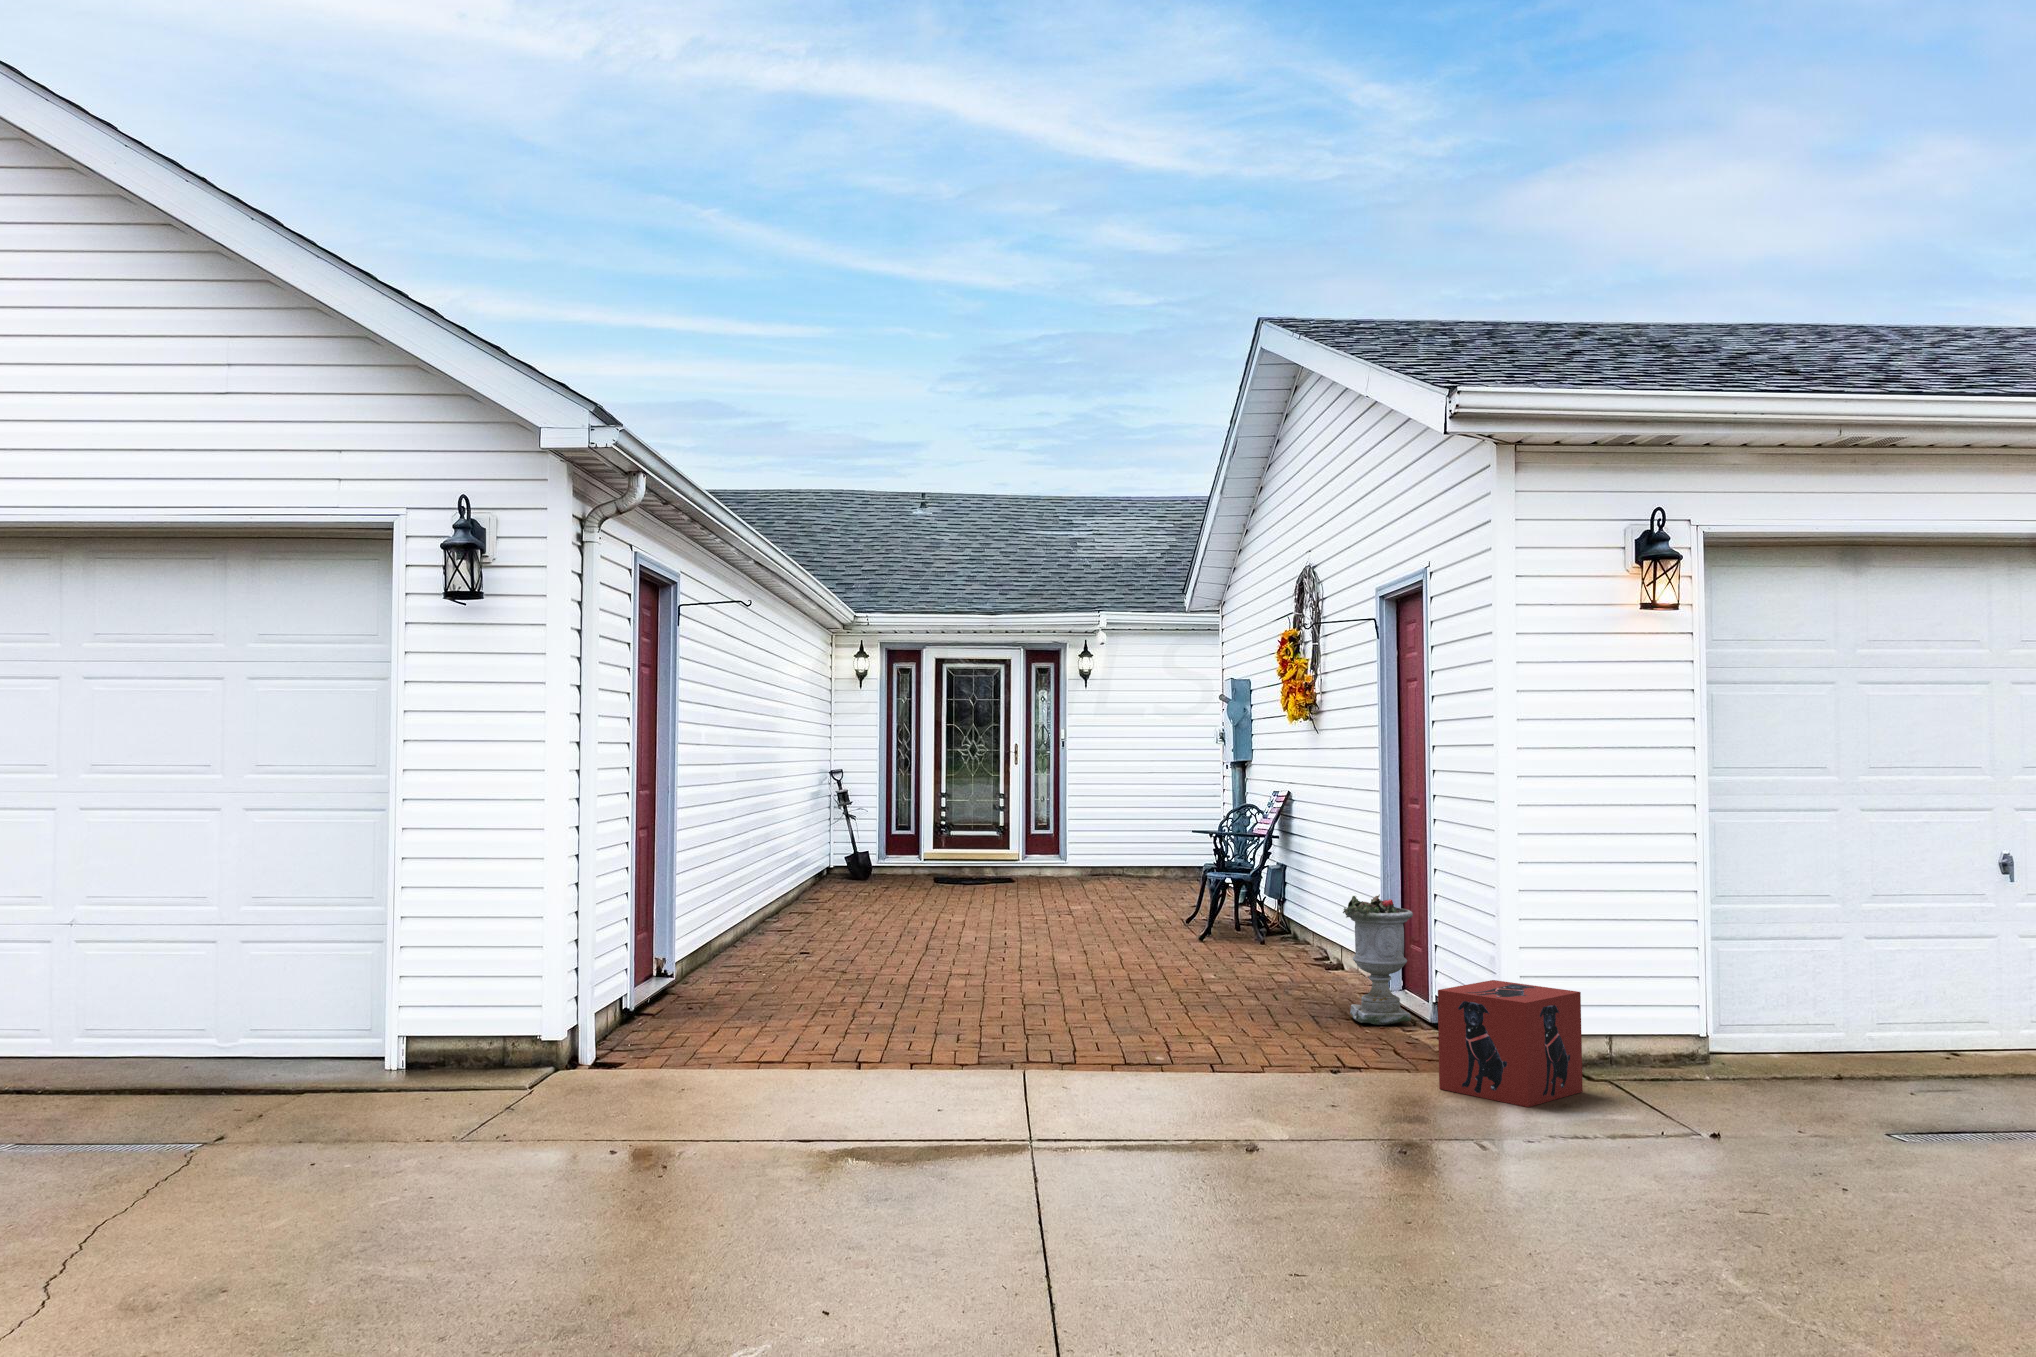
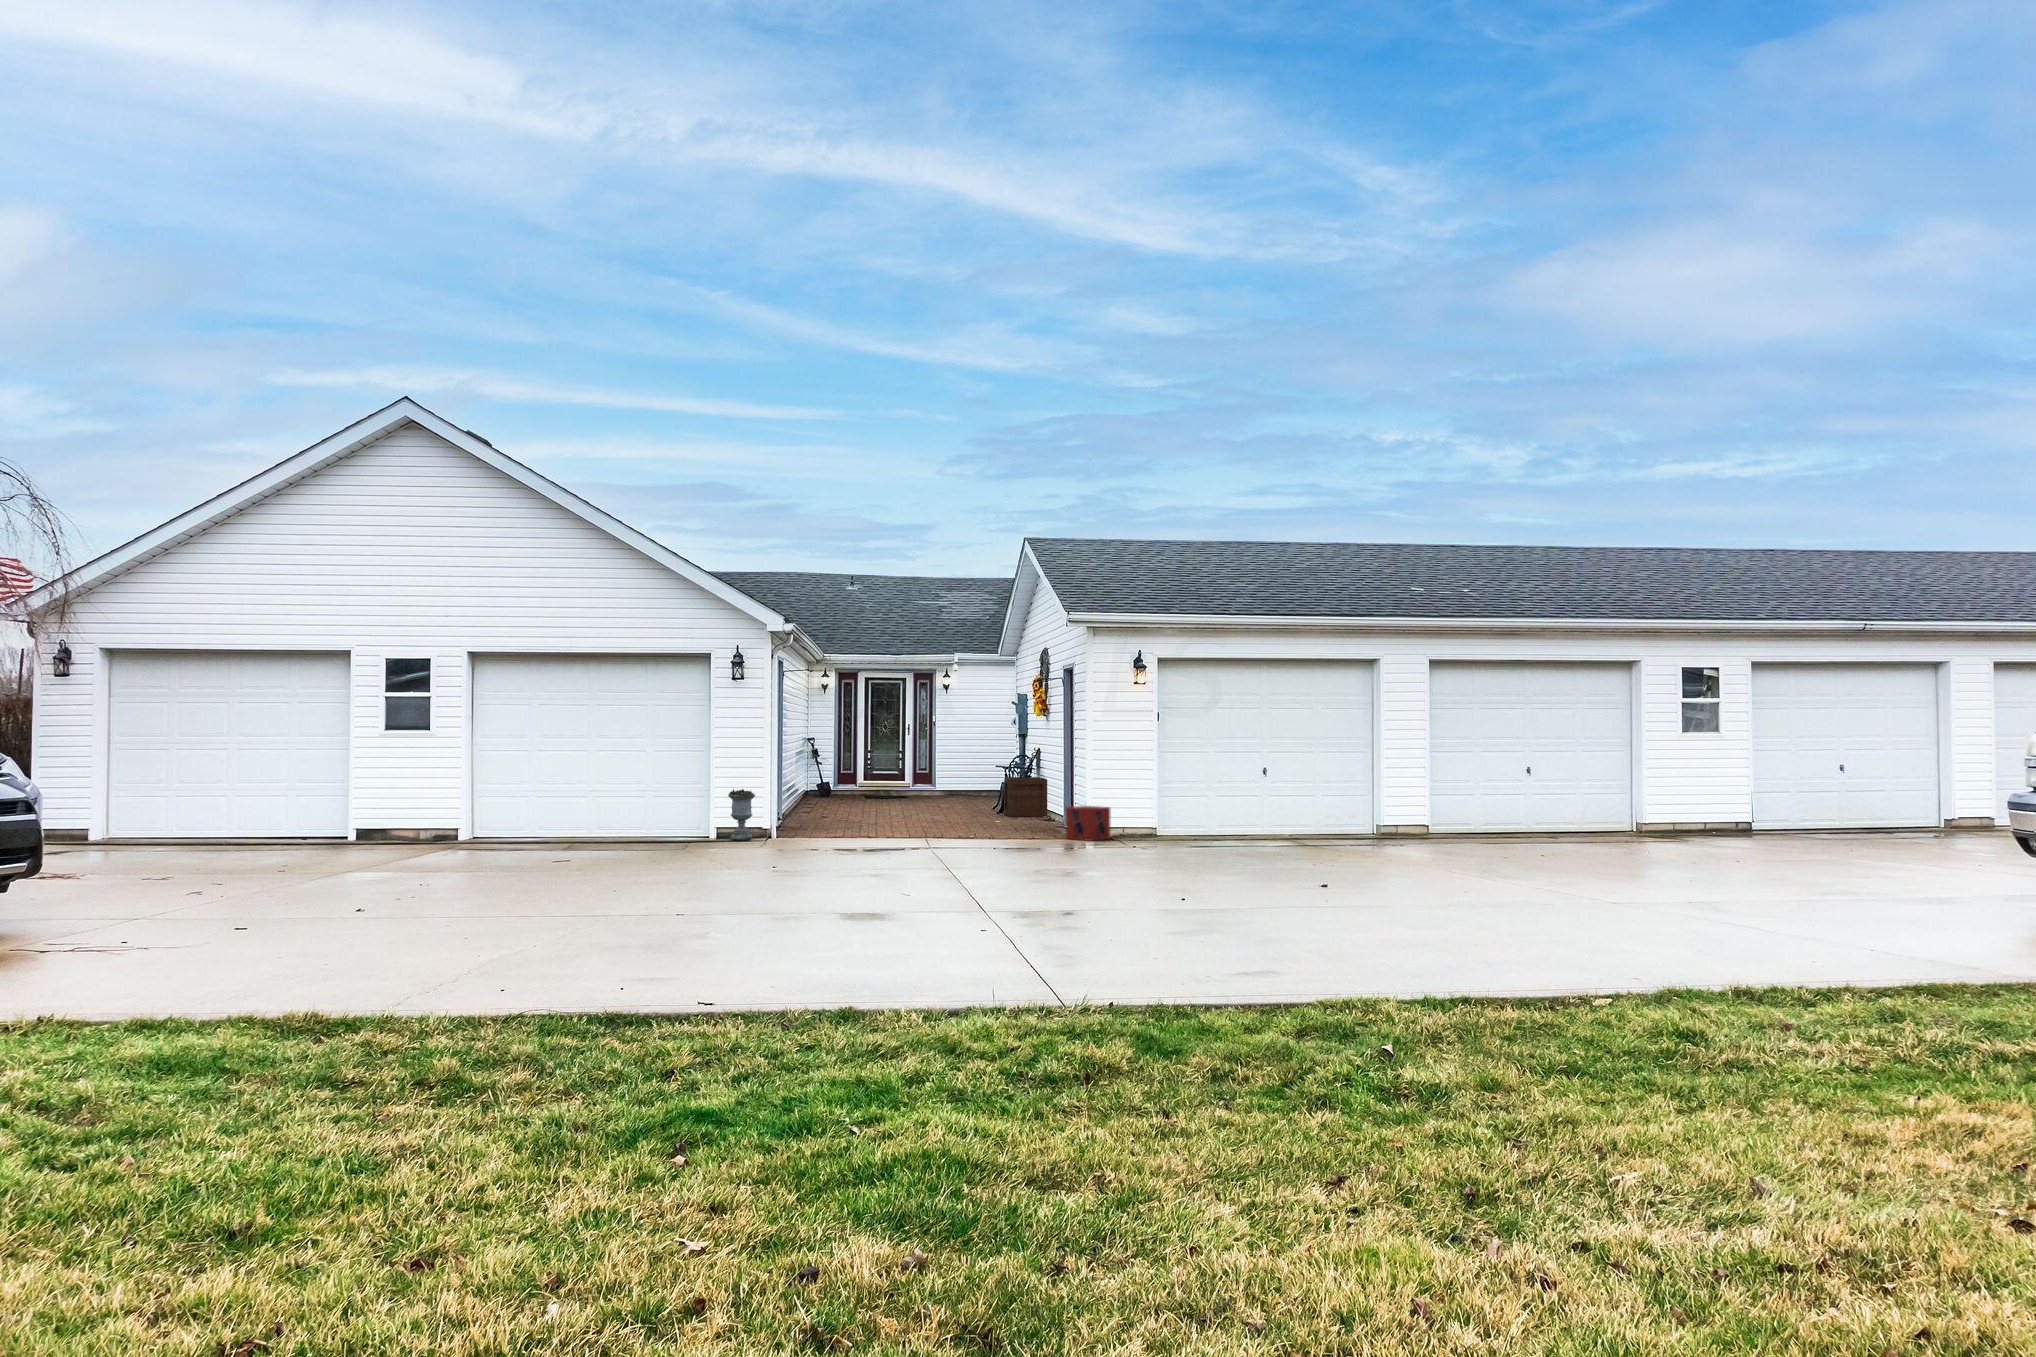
wooden crate: none [1210,859,1313,953] -> present [1004,777,1047,817]
planter: present [1343,894,1413,1025] -> present [728,789,755,840]

